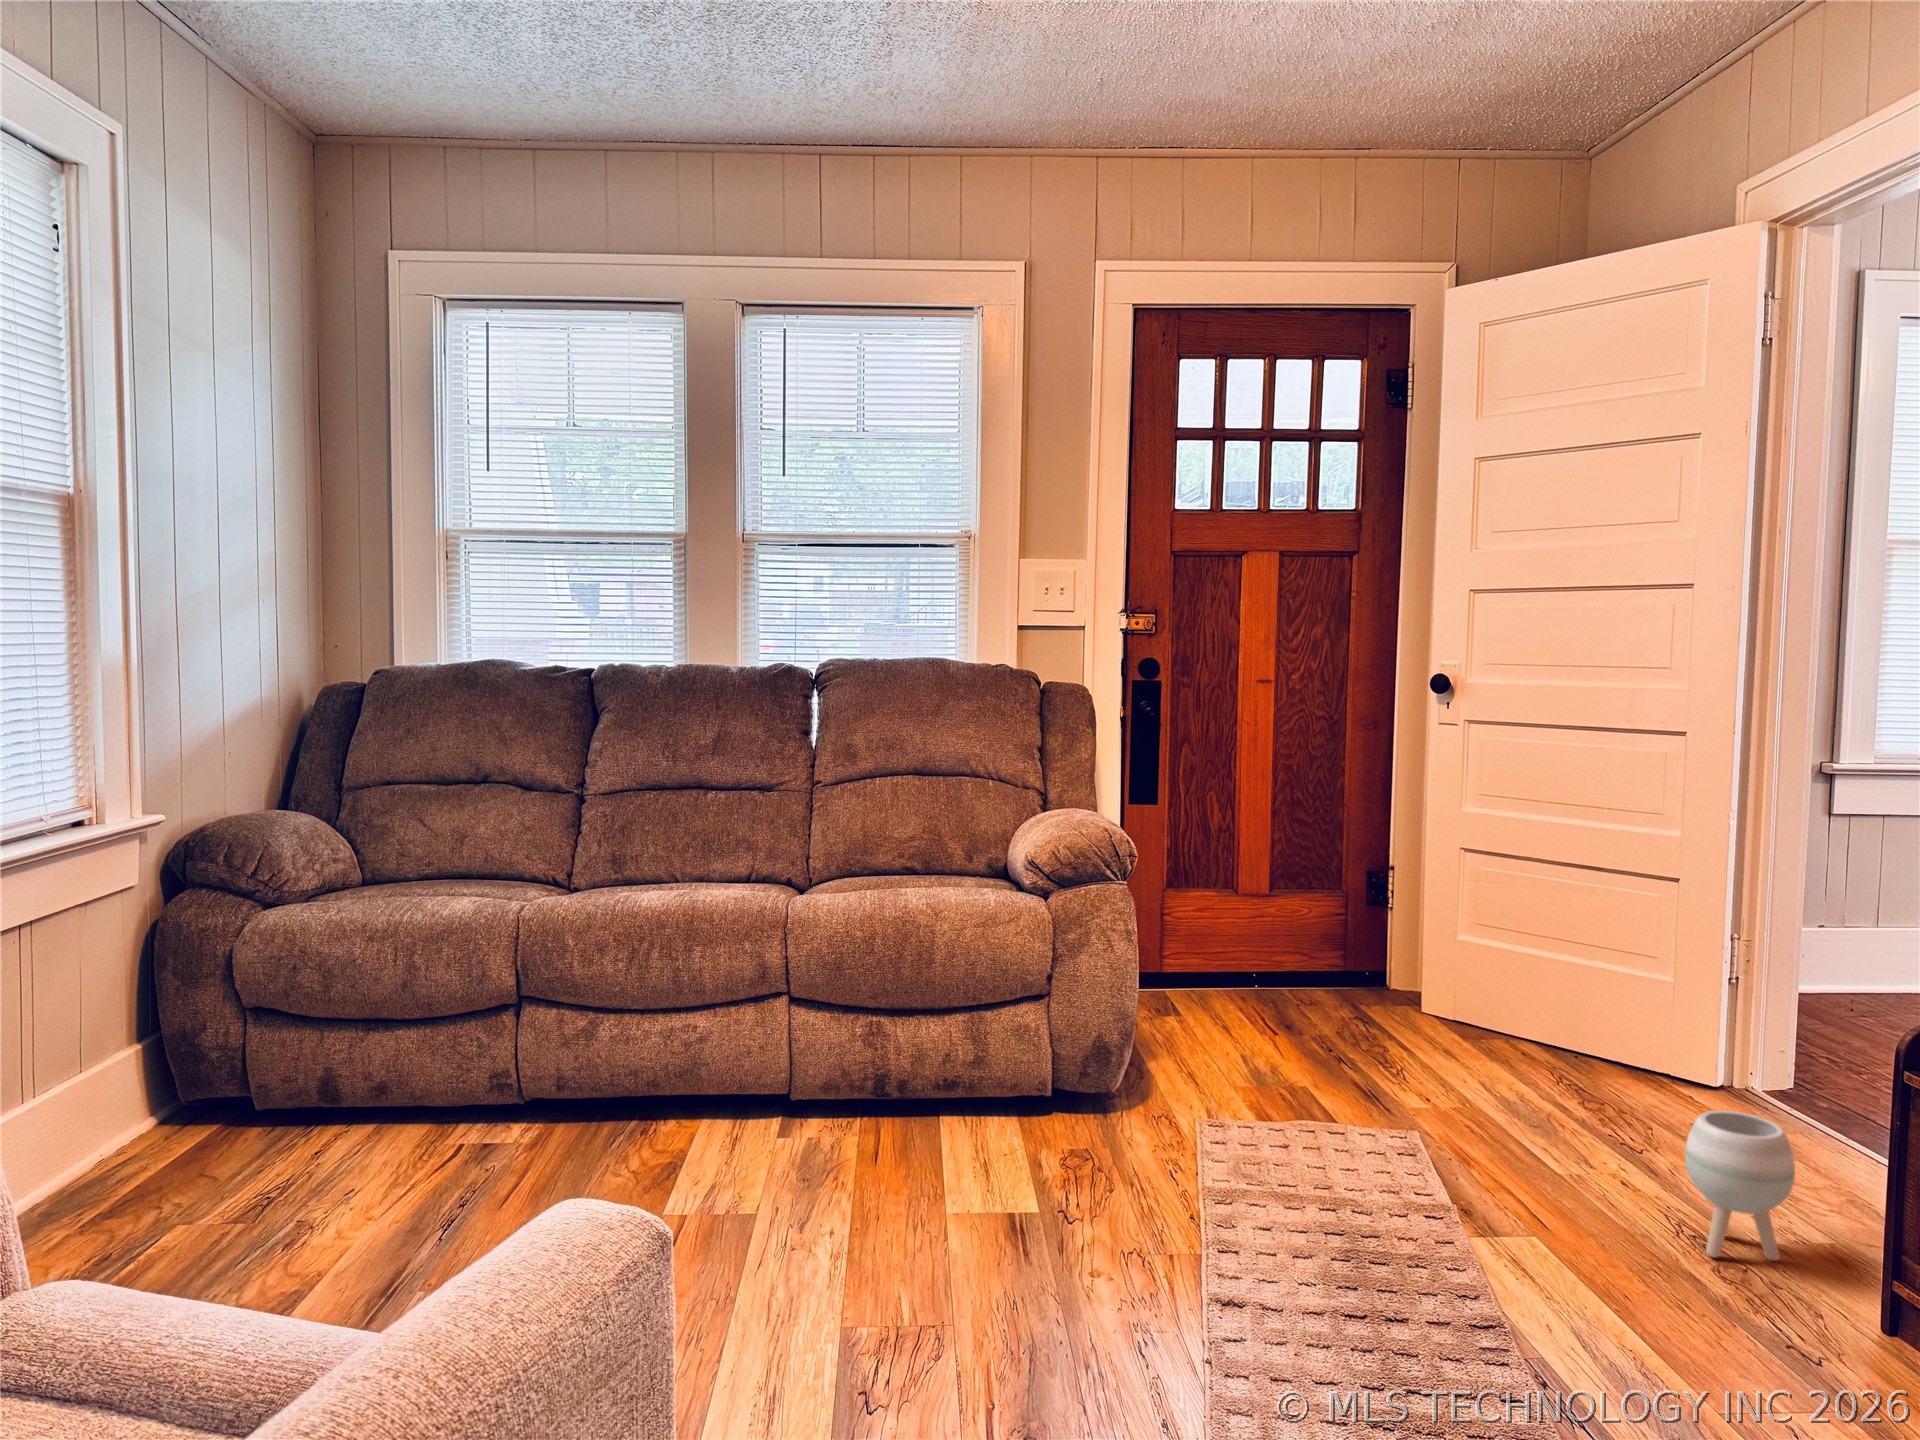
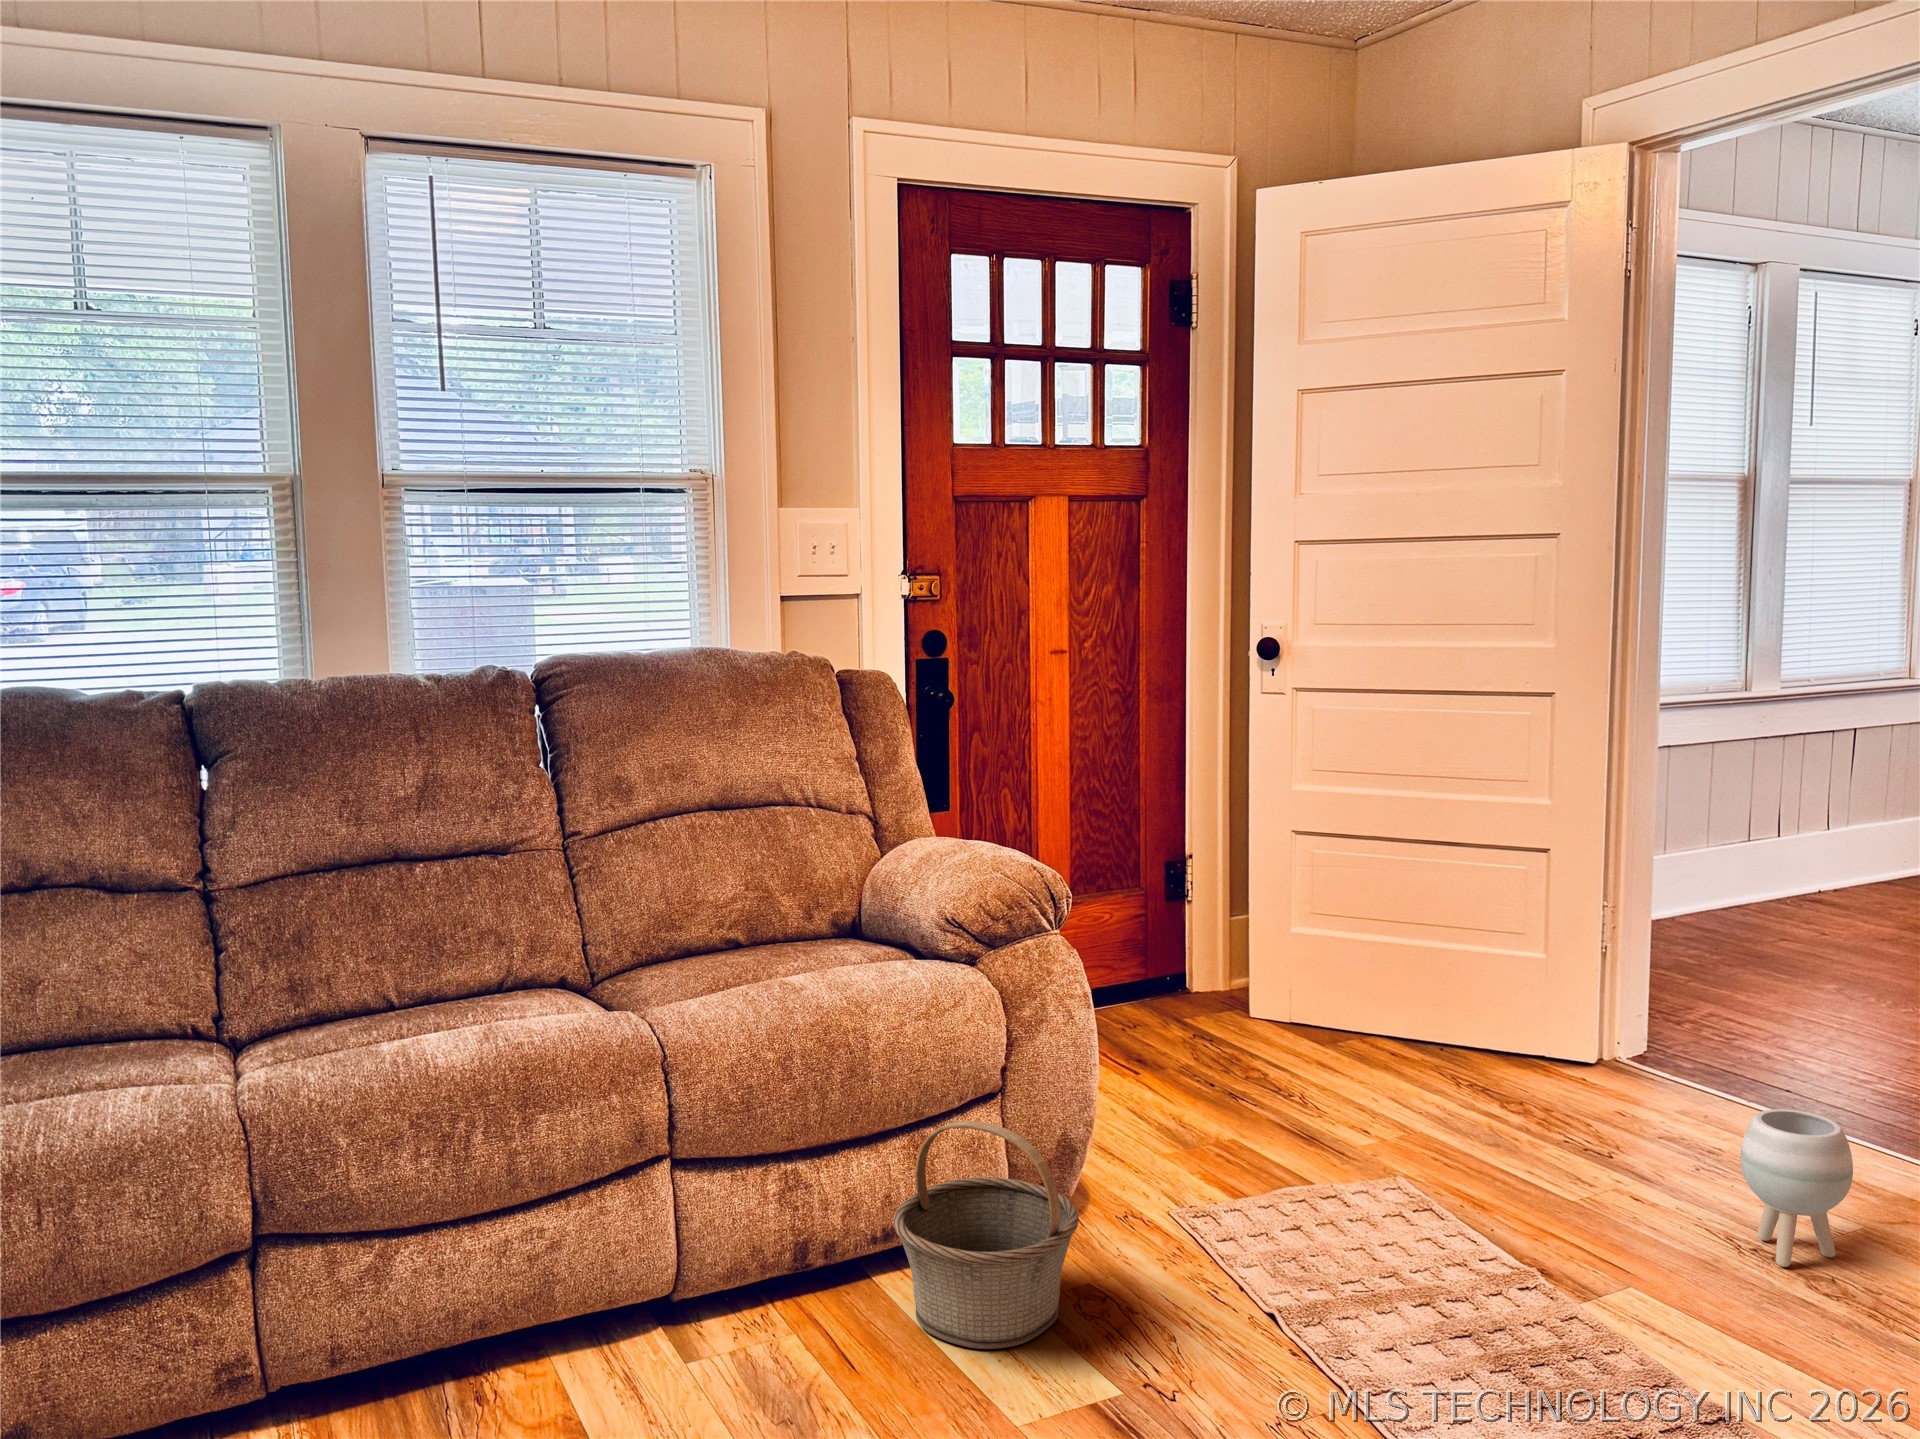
basket: none [924,1002,1064,1172] -> present [893,1121,1079,1349]

